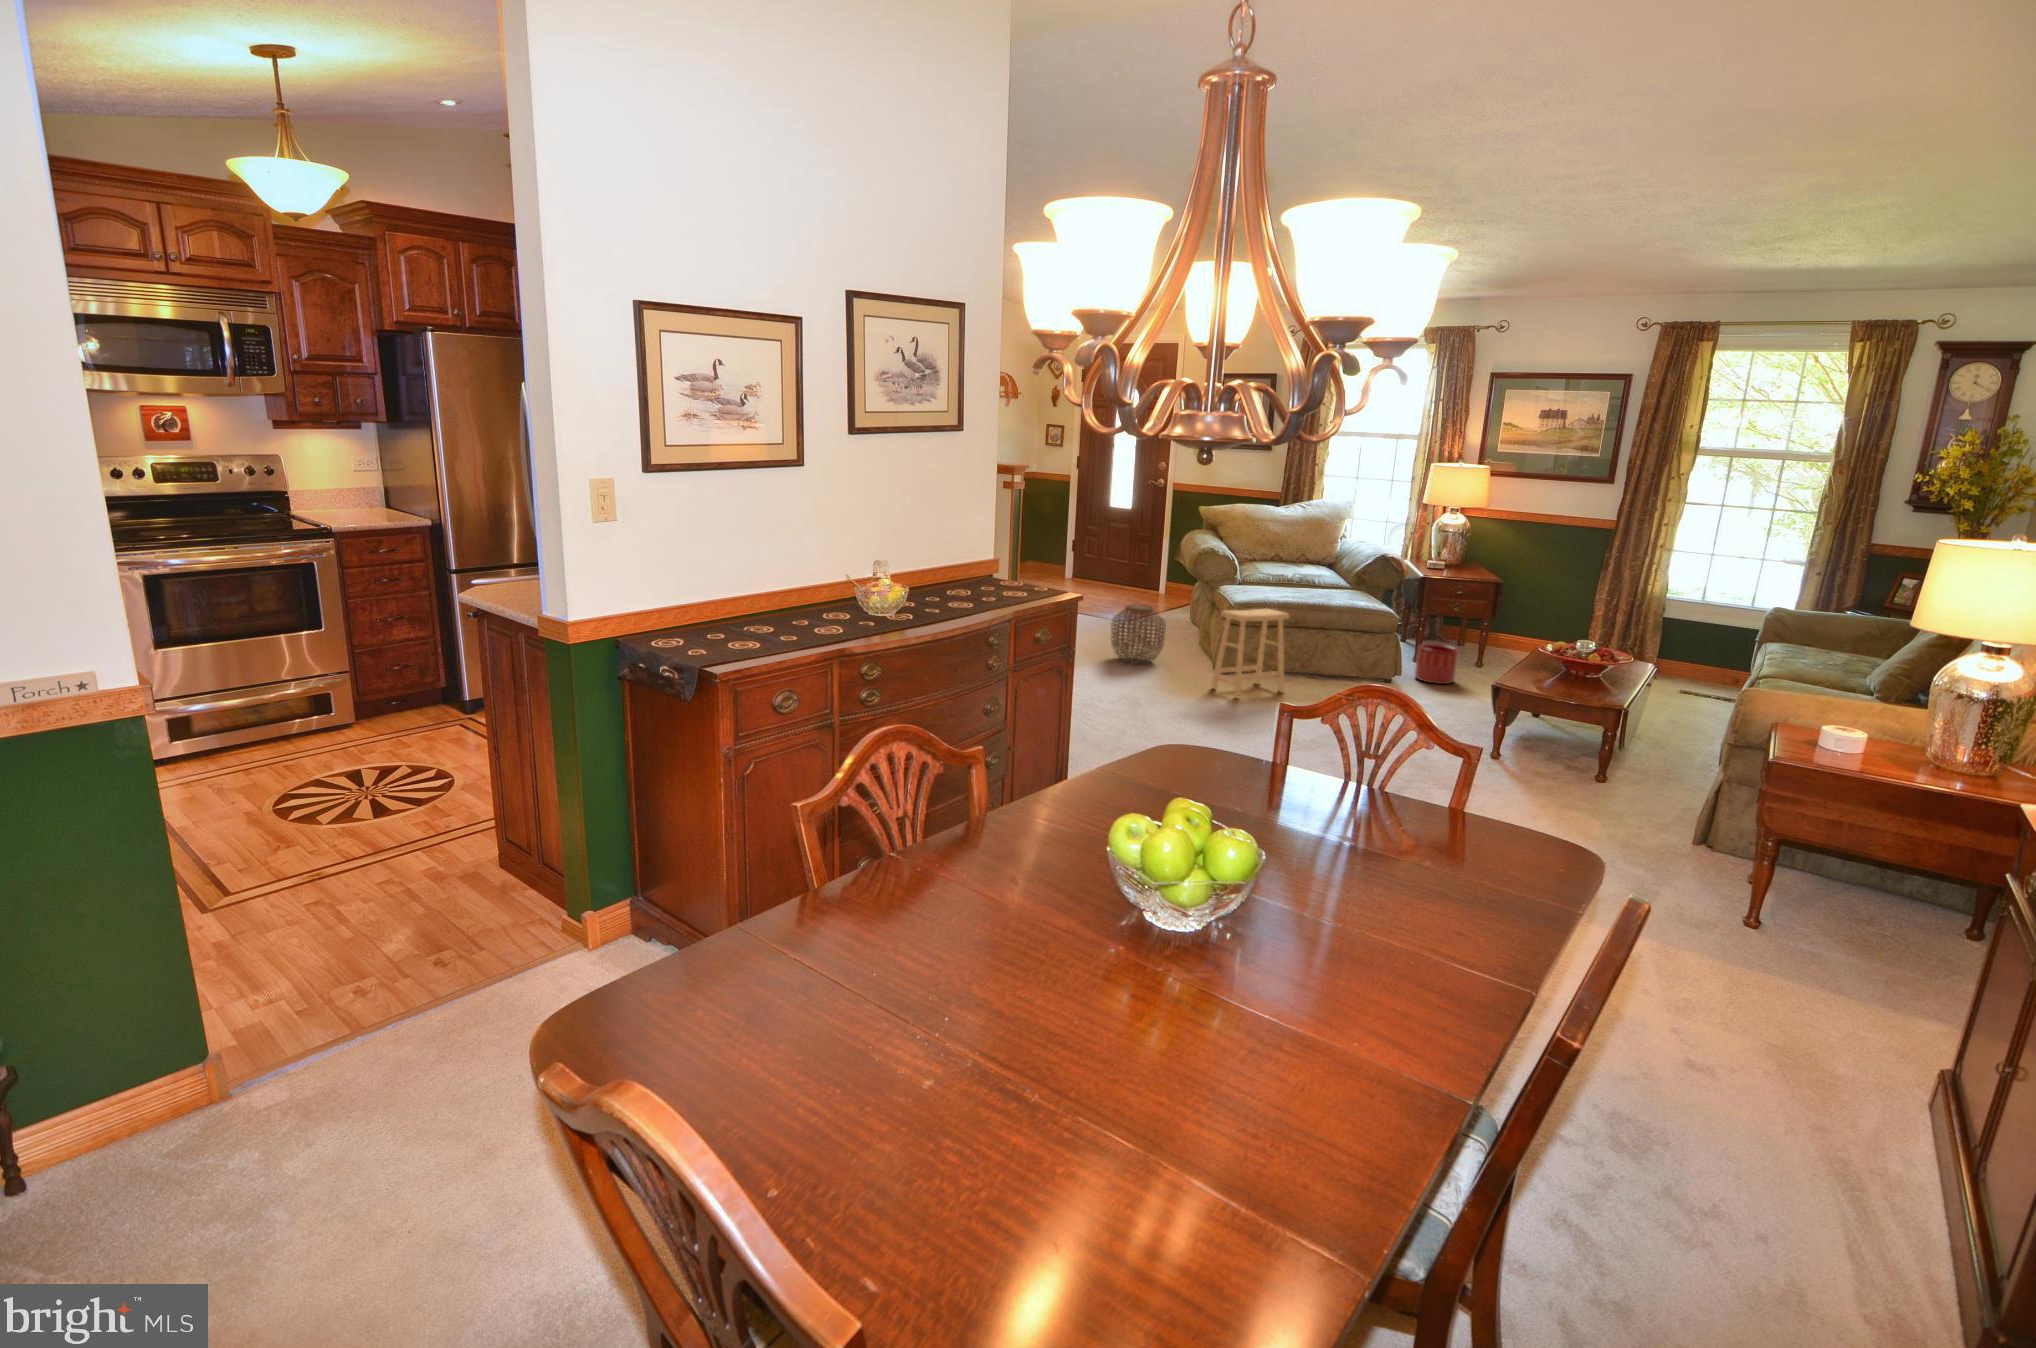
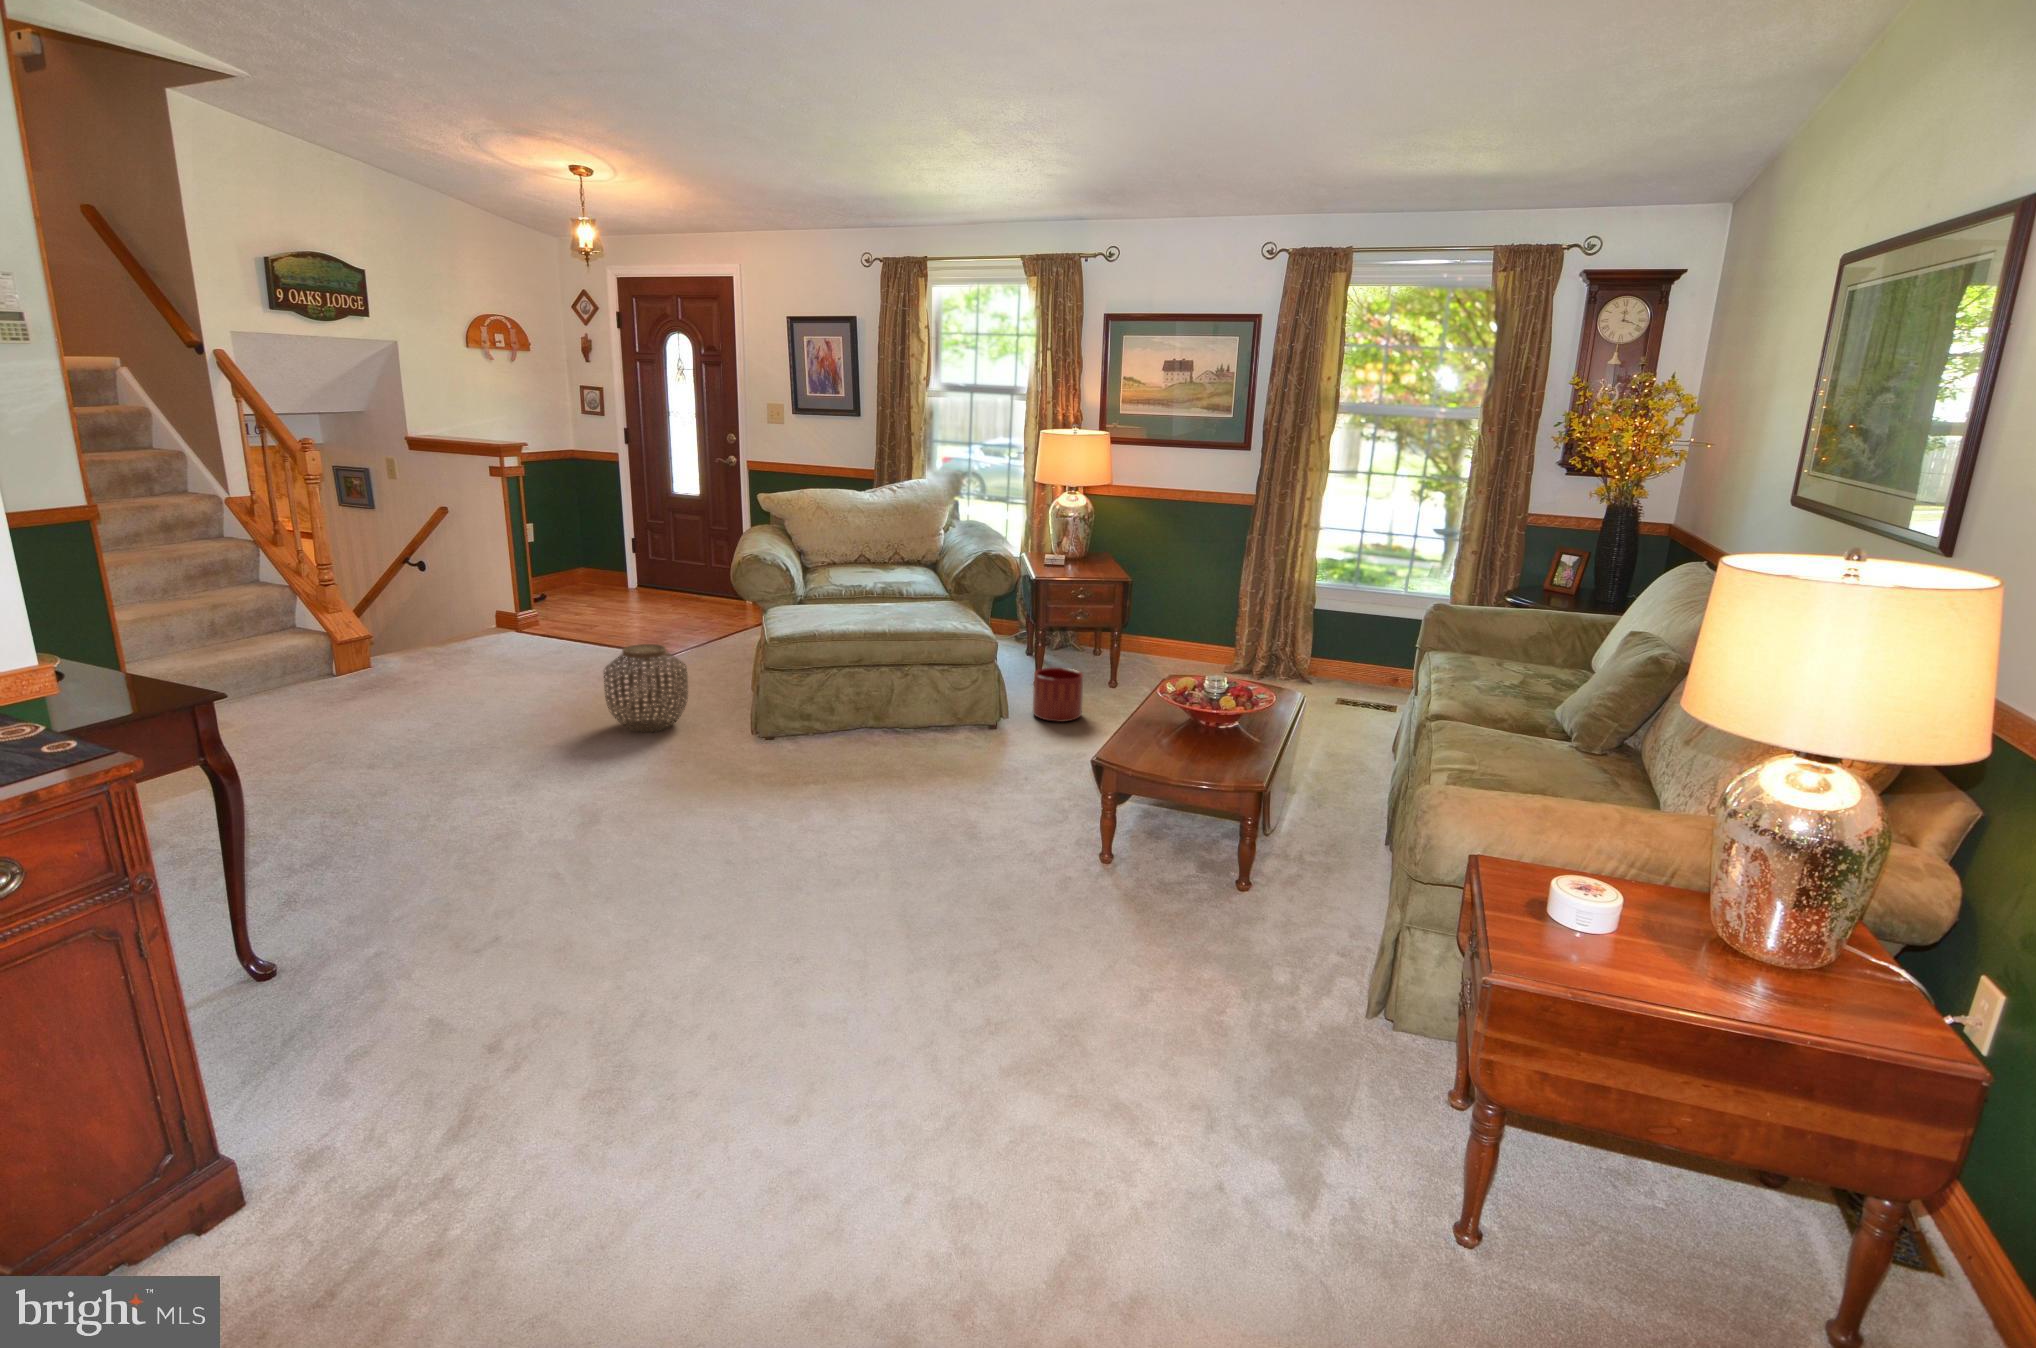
footstool: present [1211,609,1289,697] -> none [739,645,849,785]

